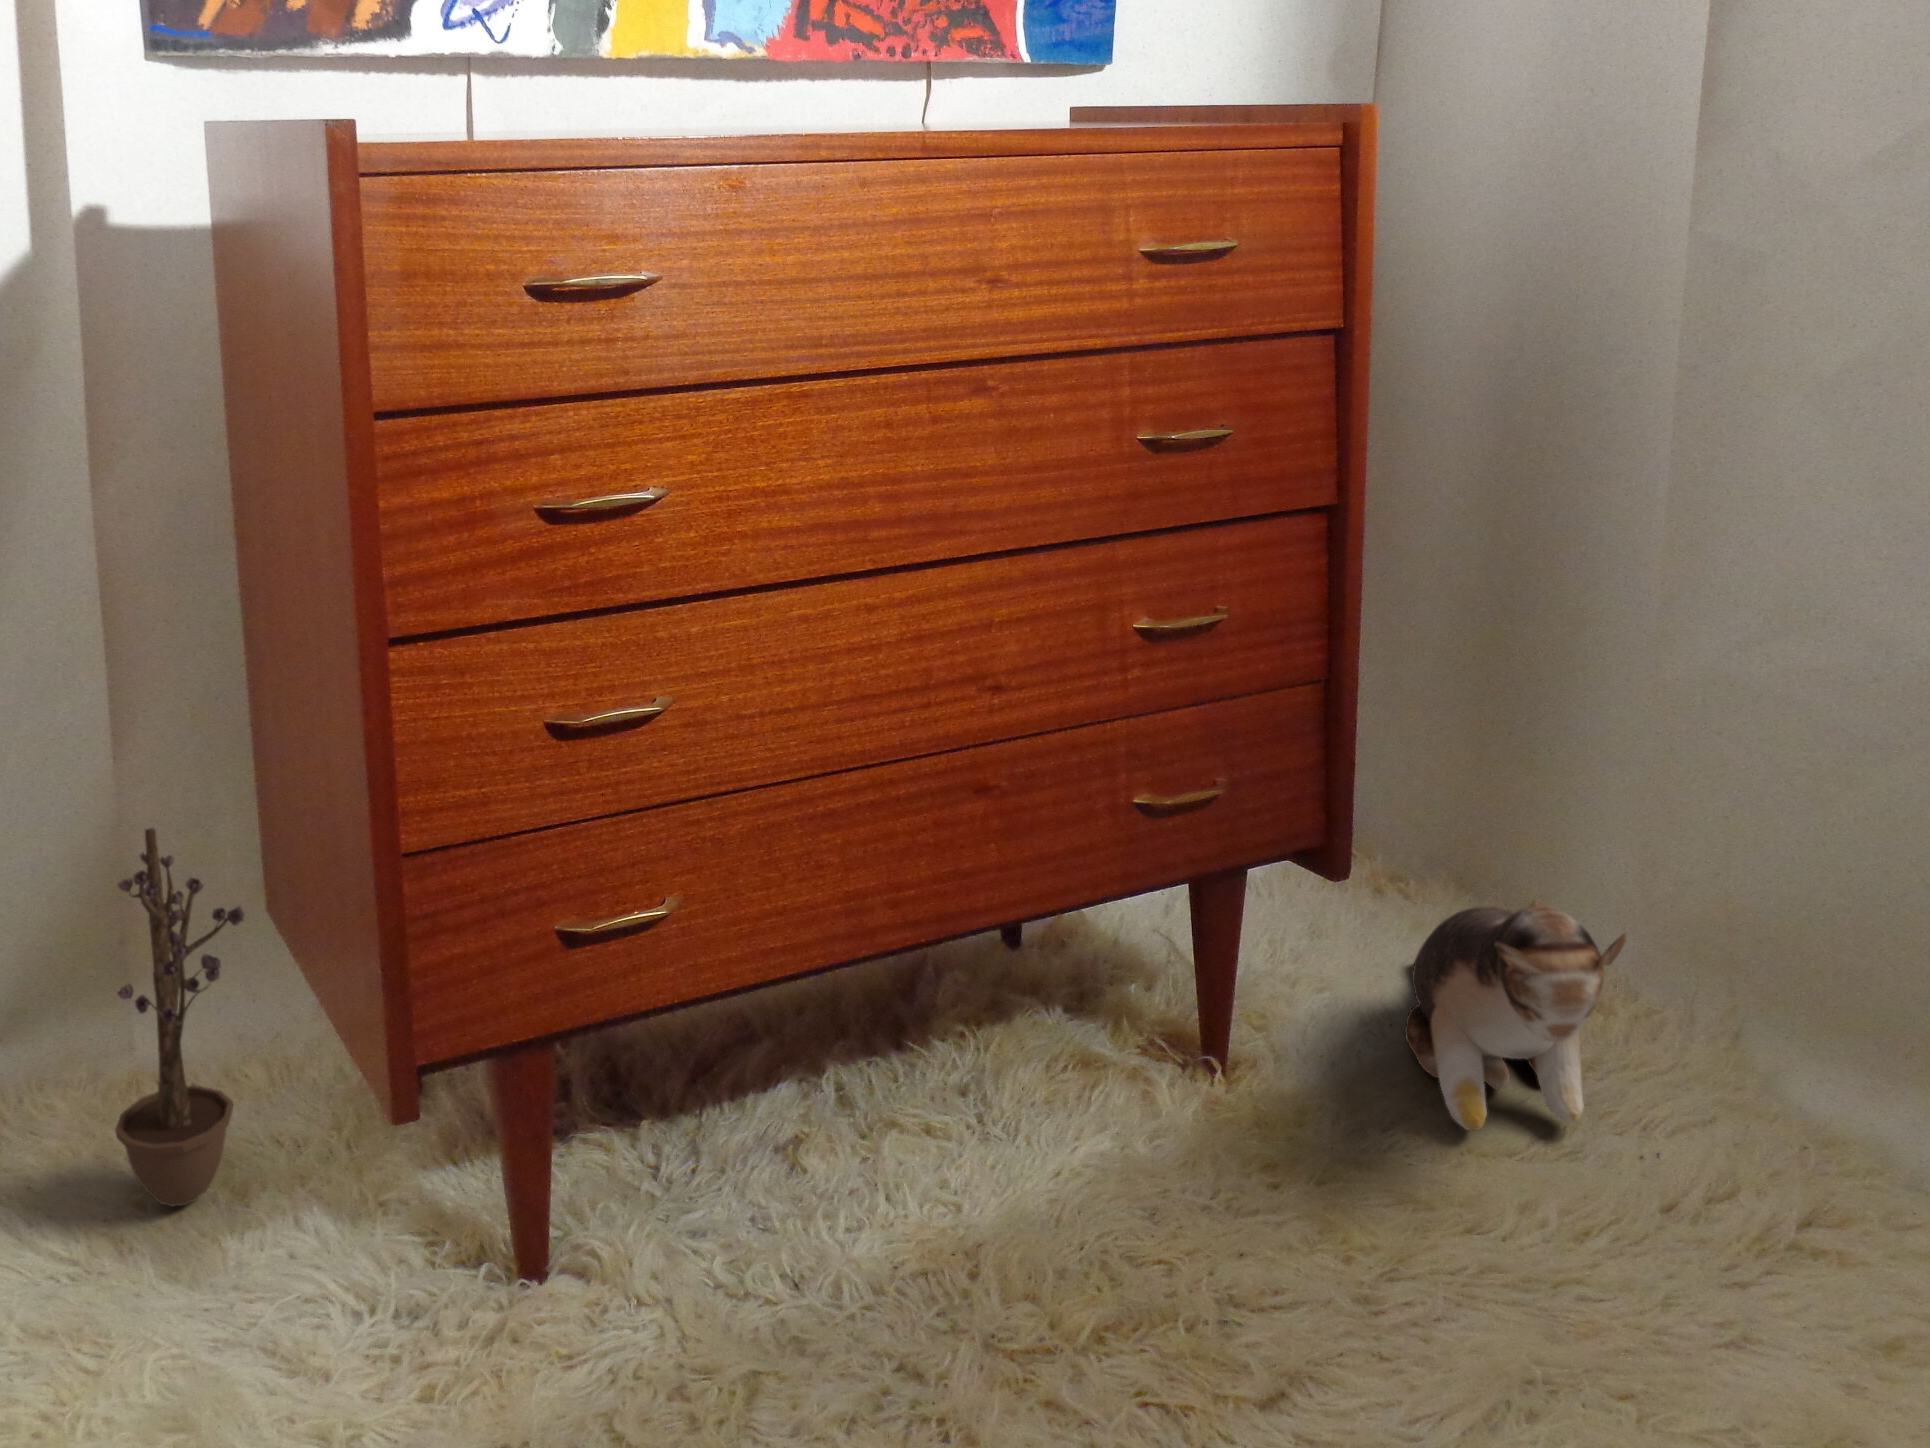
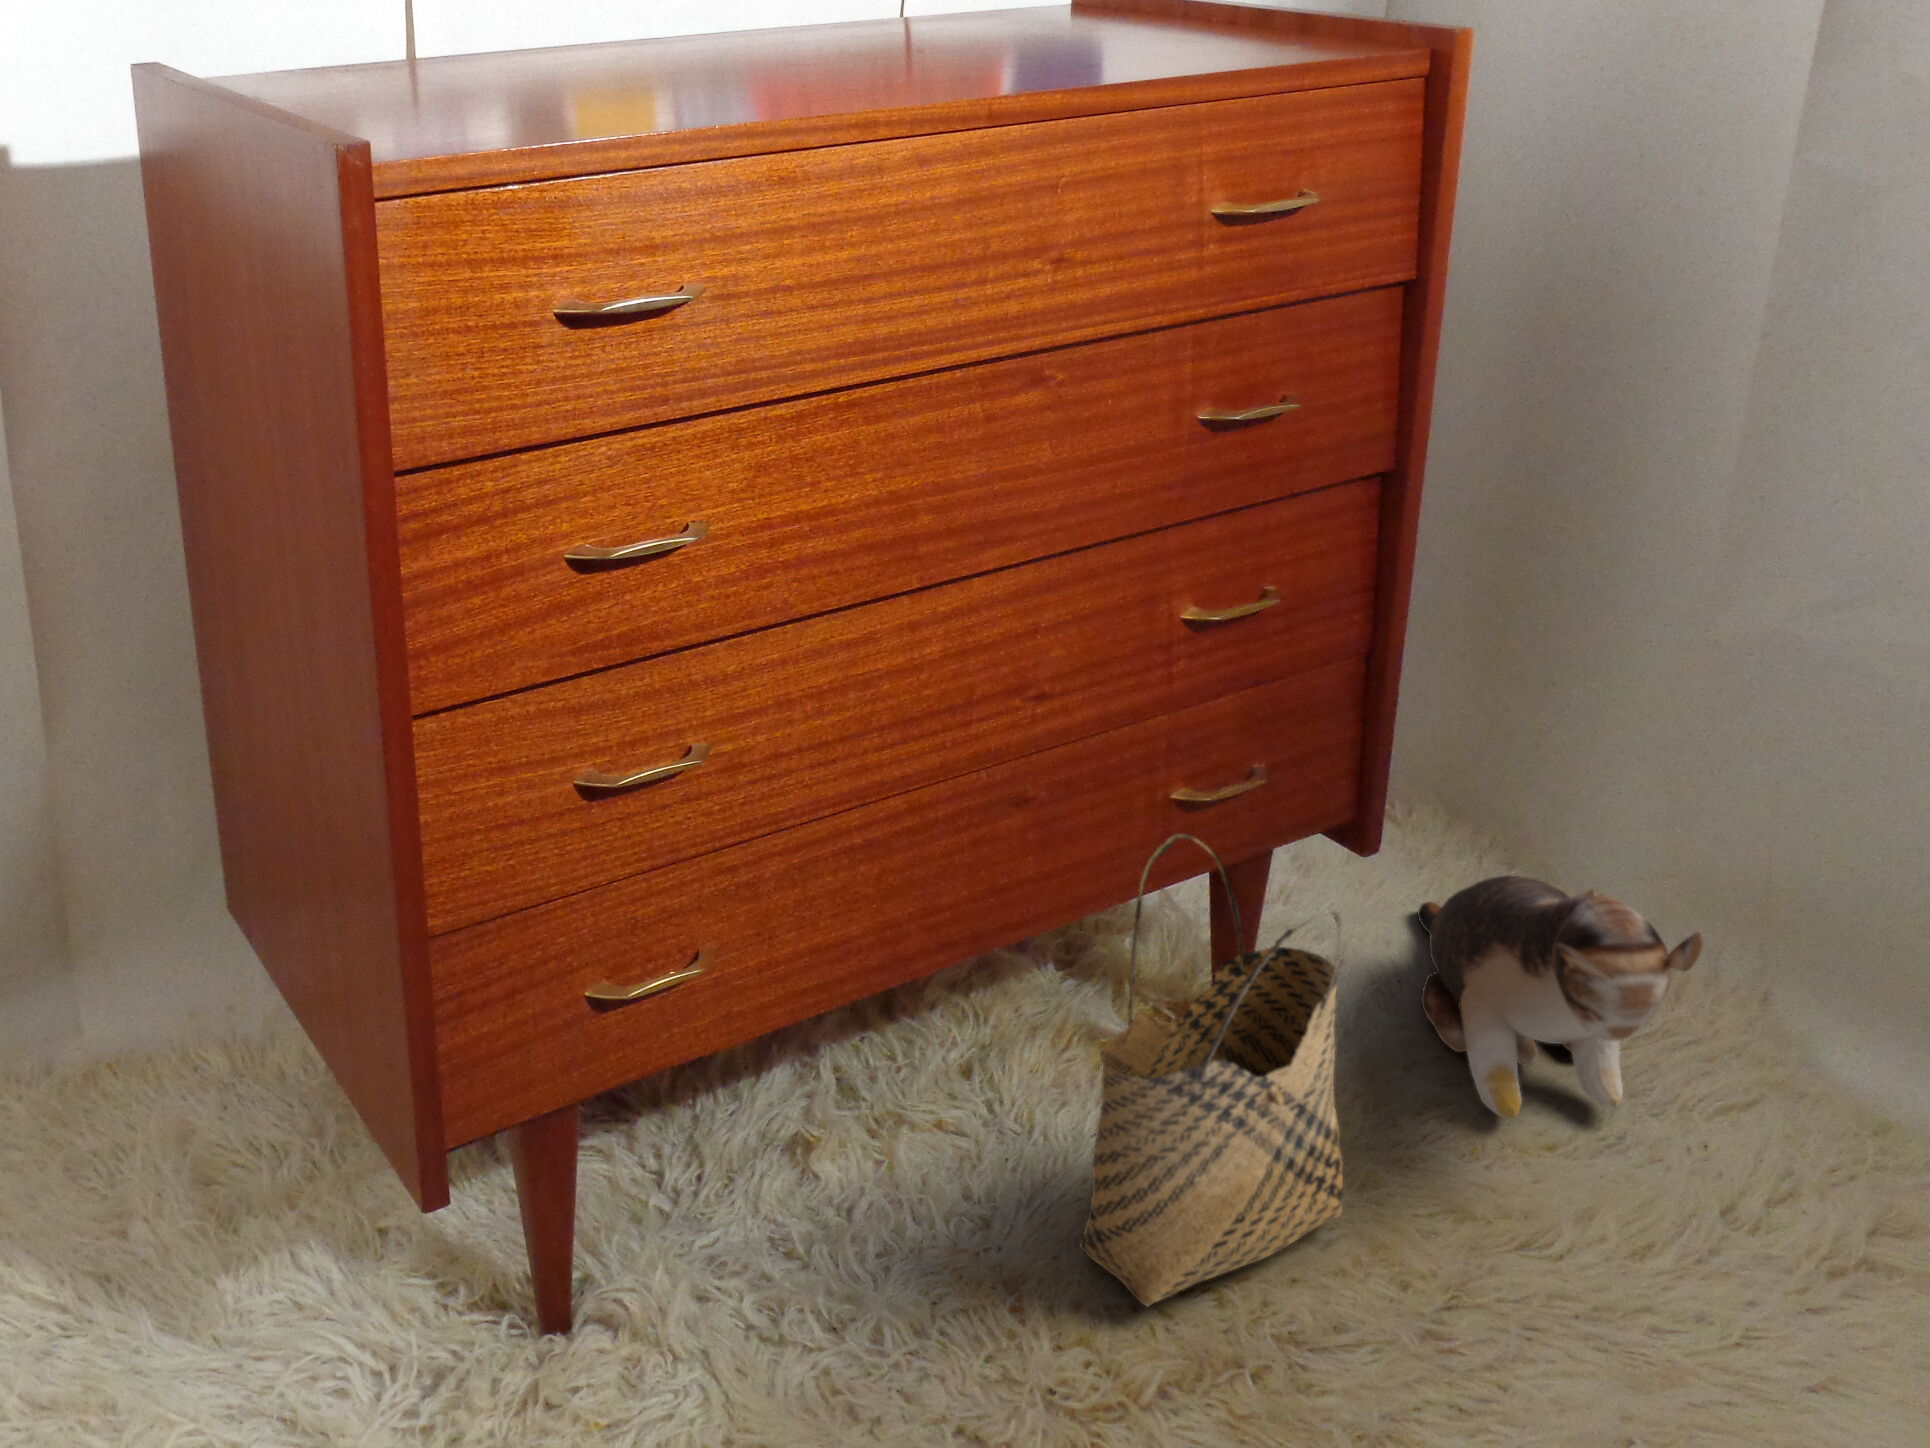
decorative plant: present [115,828,244,1206] -> none [74,851,200,1235]
woven basket: none [1052,831,1302,1277] -> present [1080,833,1343,1306]

